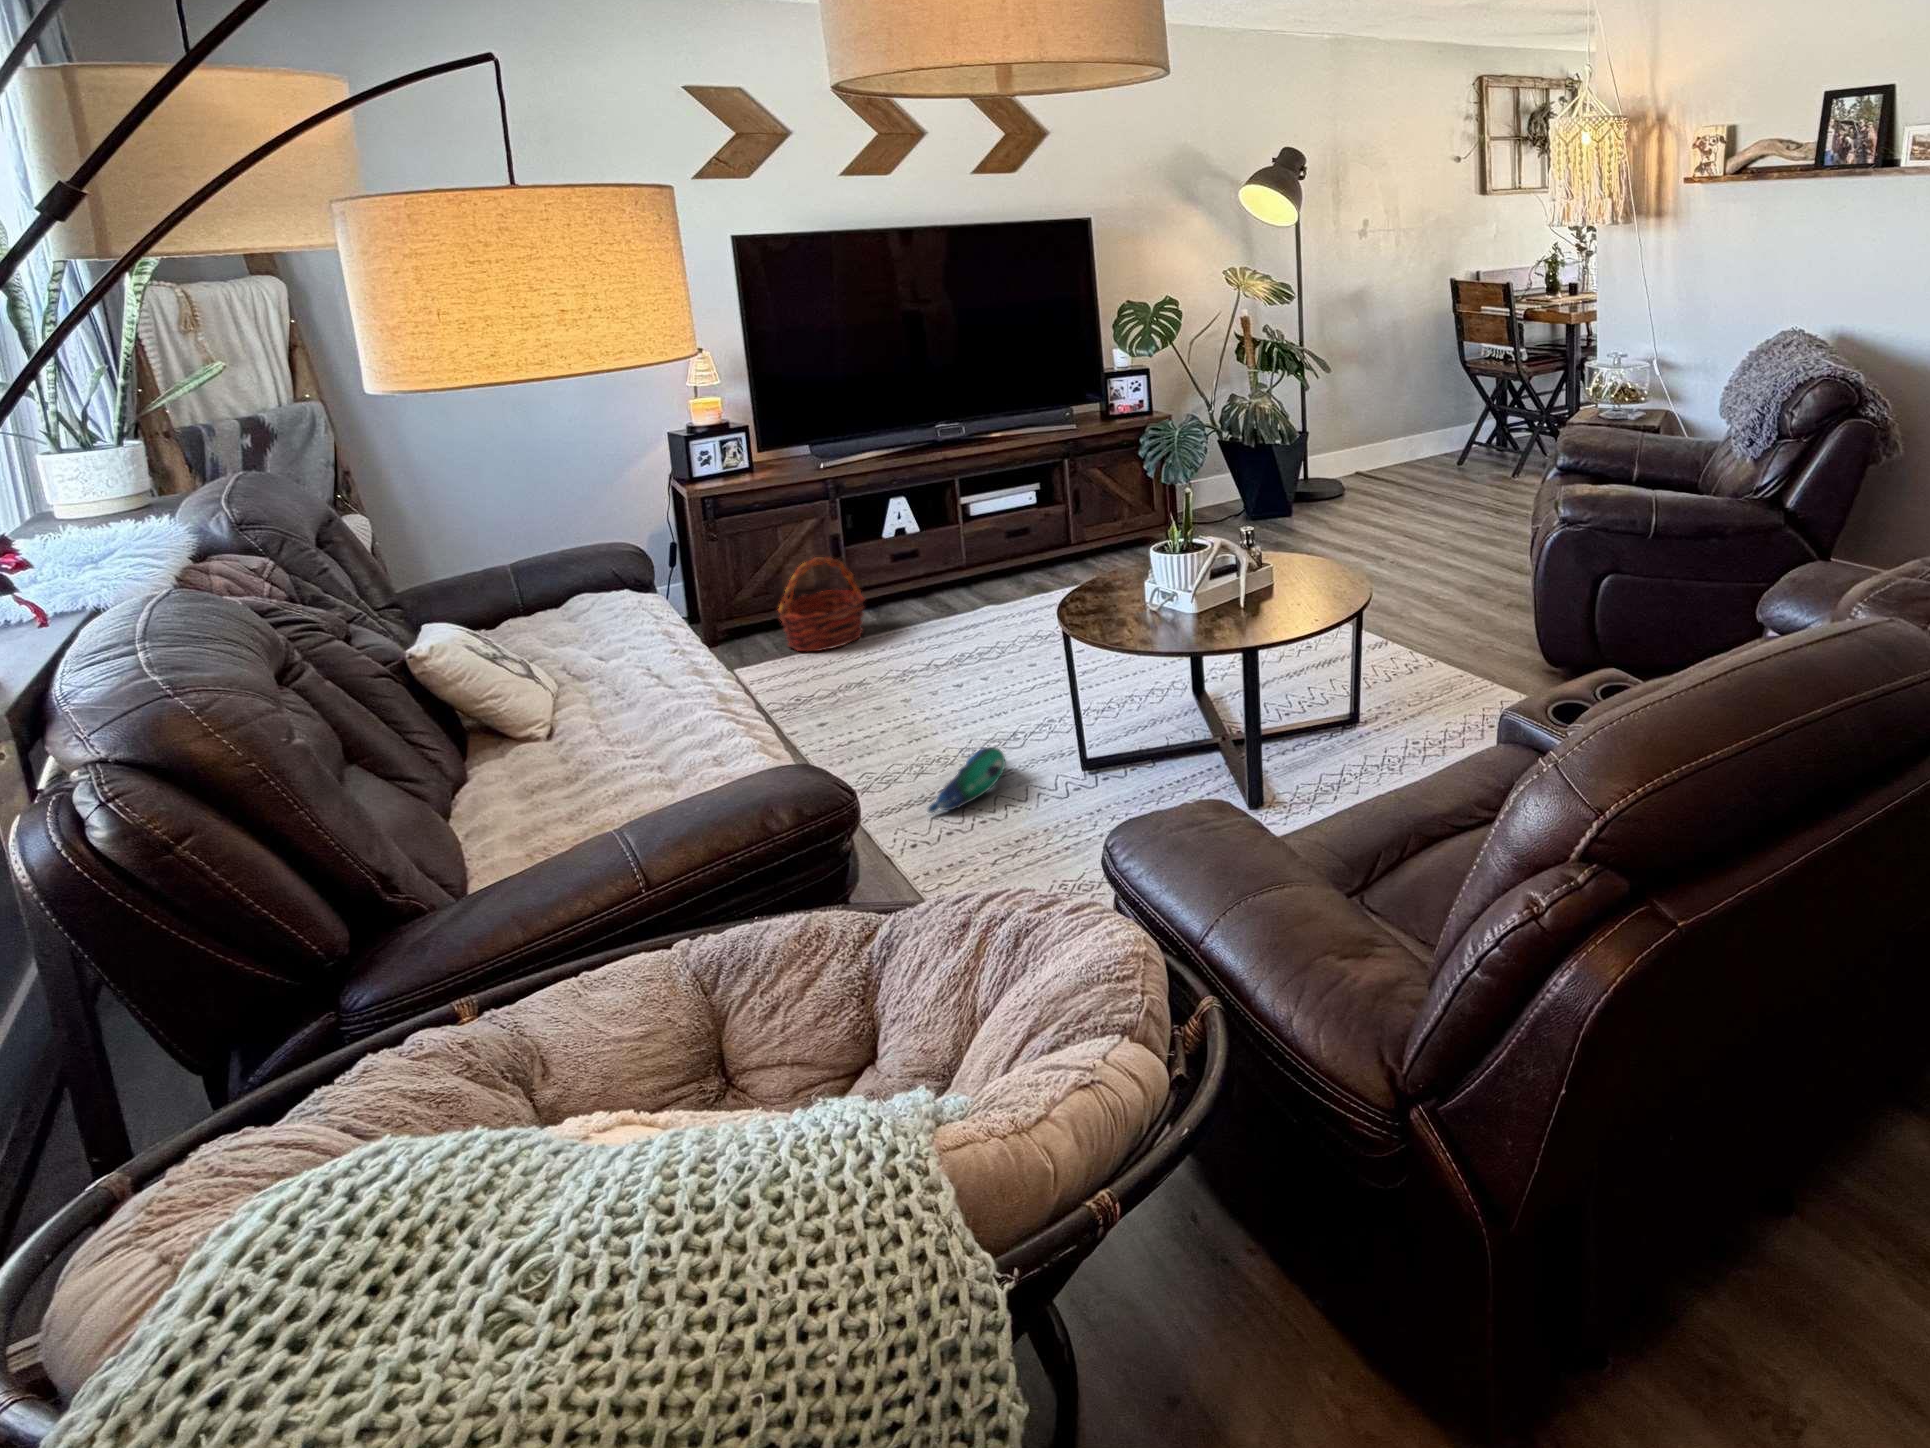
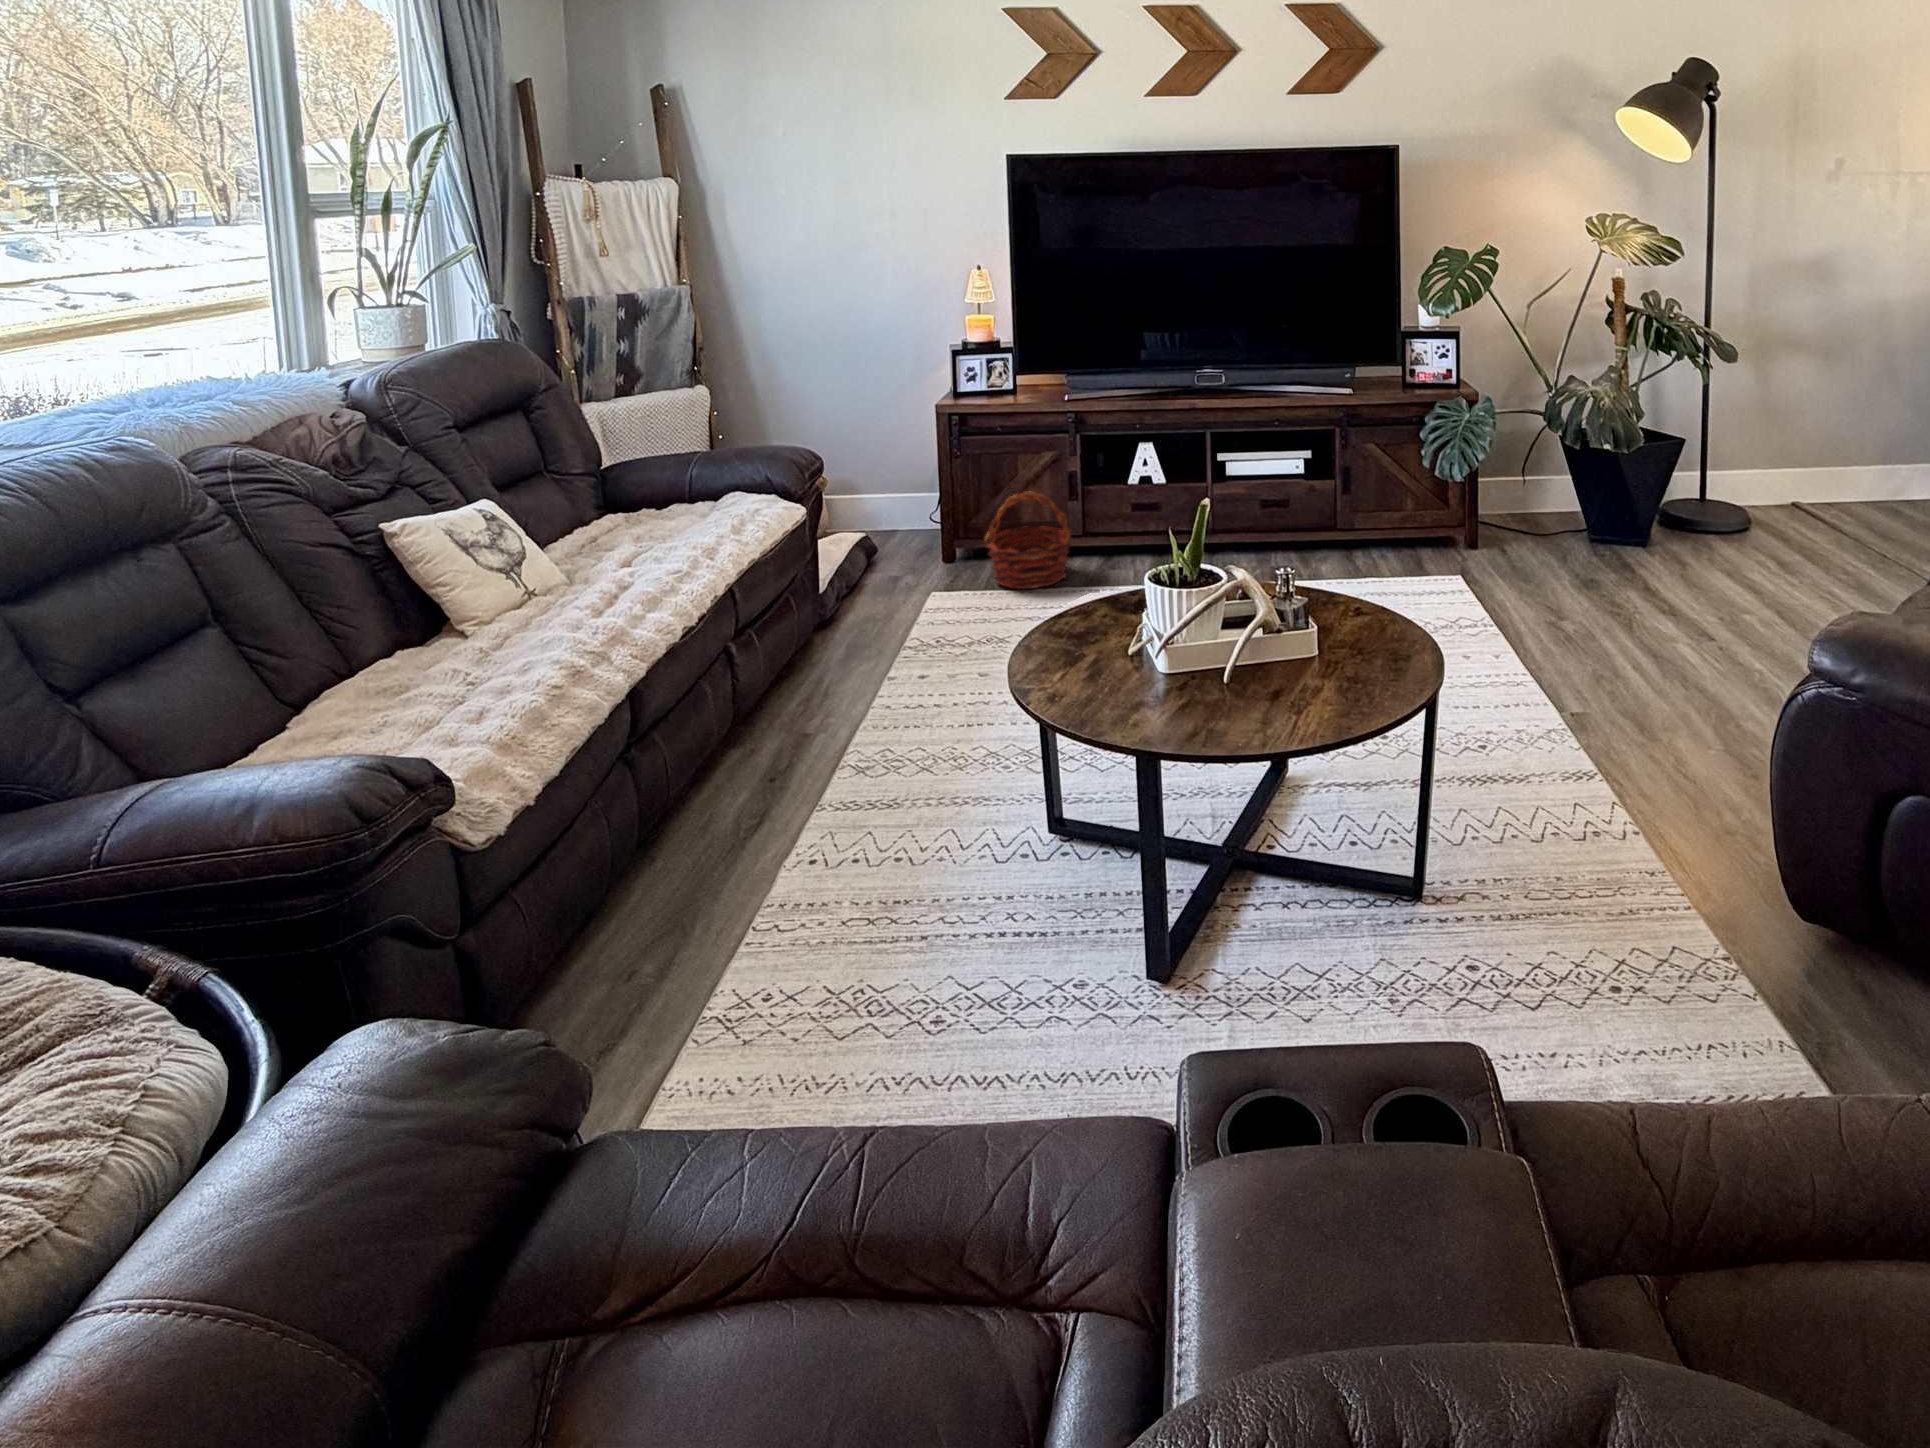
plush toy: present [928,747,1005,813] -> none [869,755,991,822]

